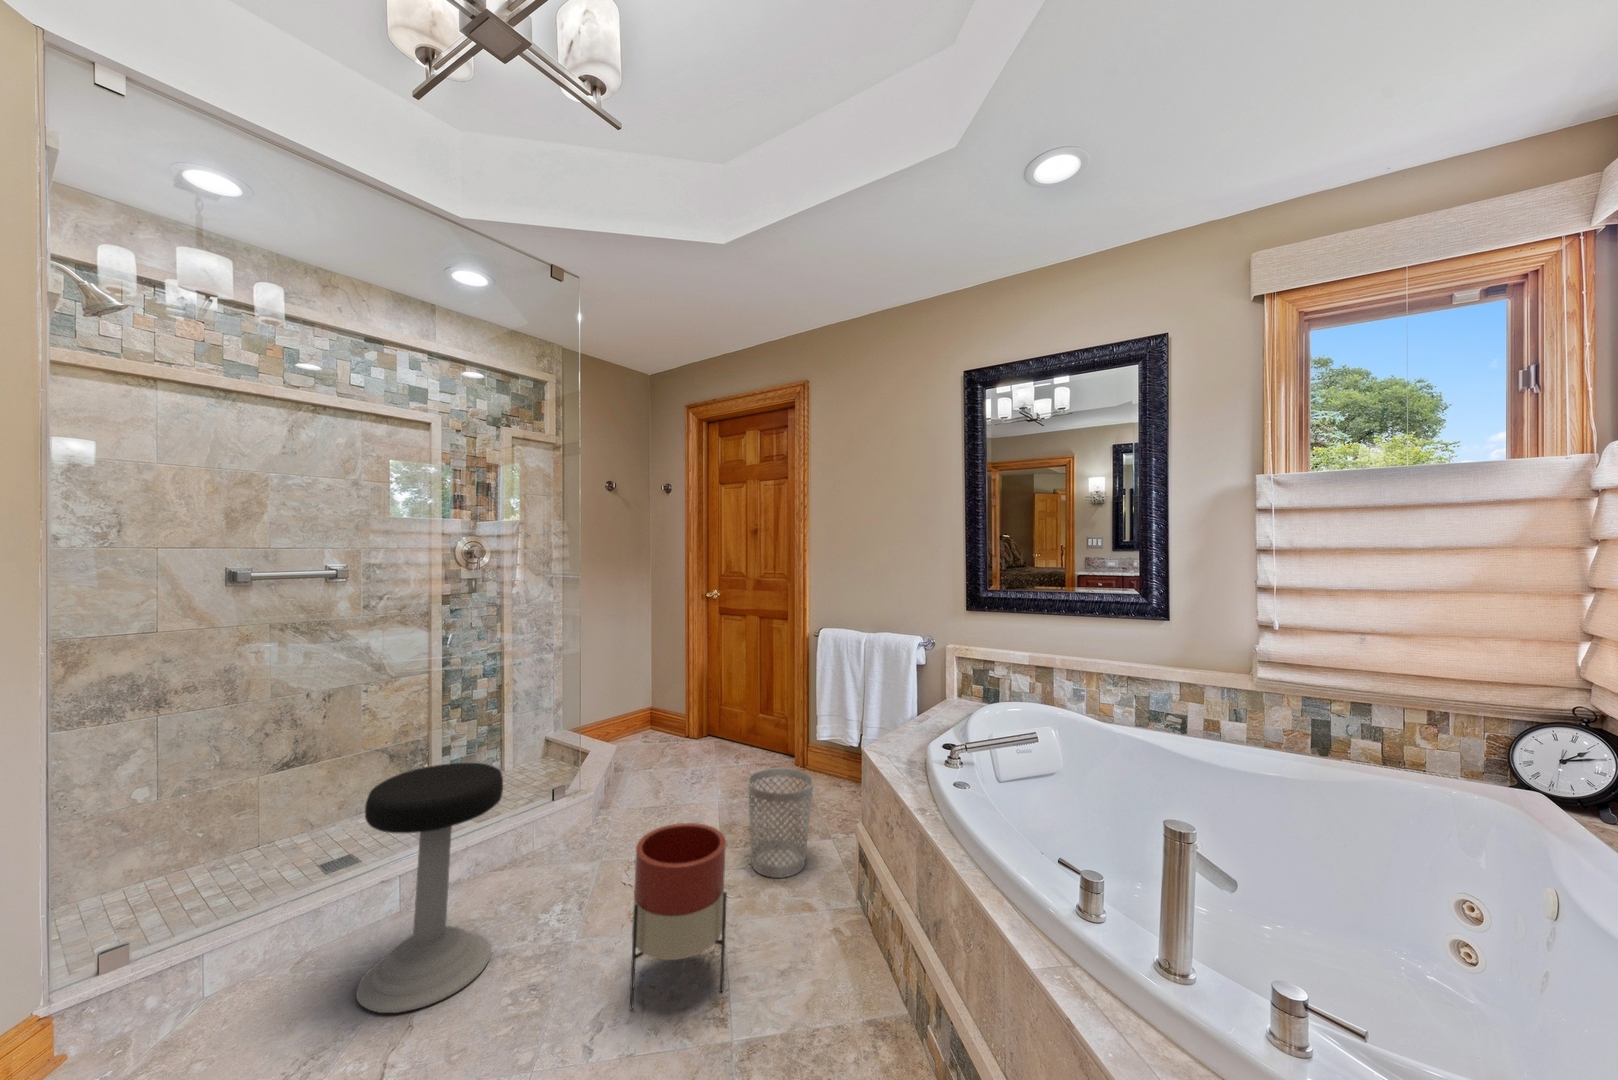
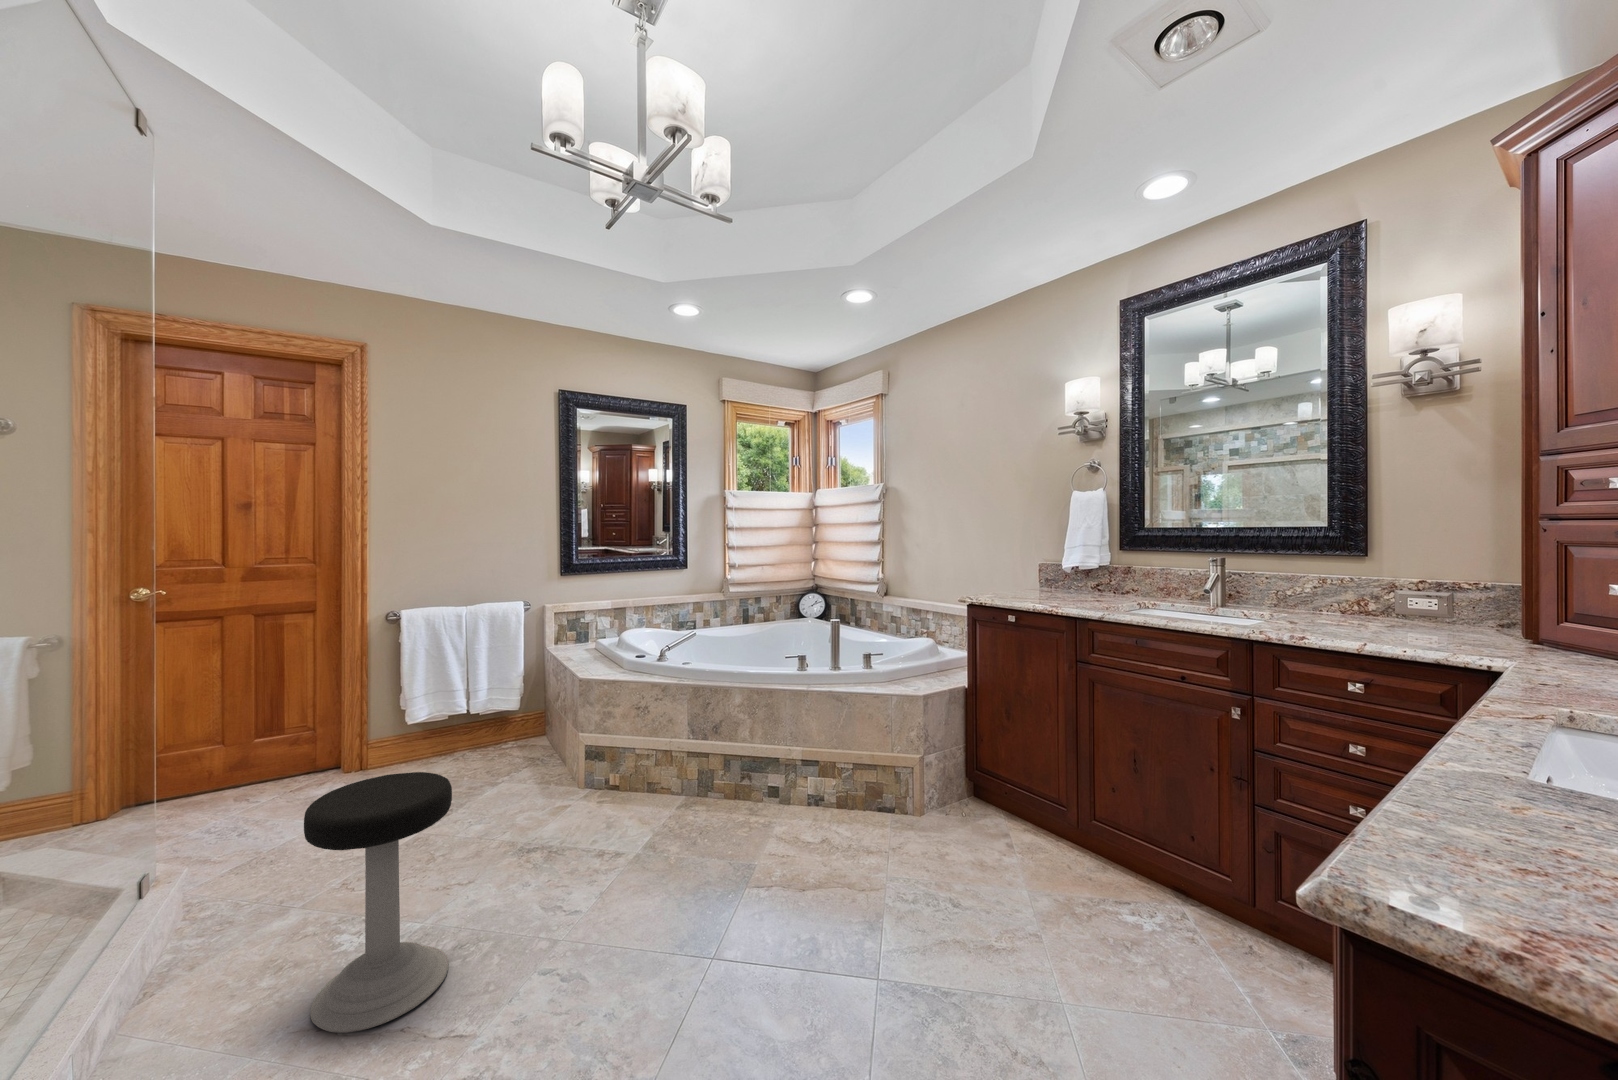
wastebasket: present [748,768,814,878] -> none [470,725,534,814]
planter: present [630,823,727,1009] -> none [537,747,608,874]

